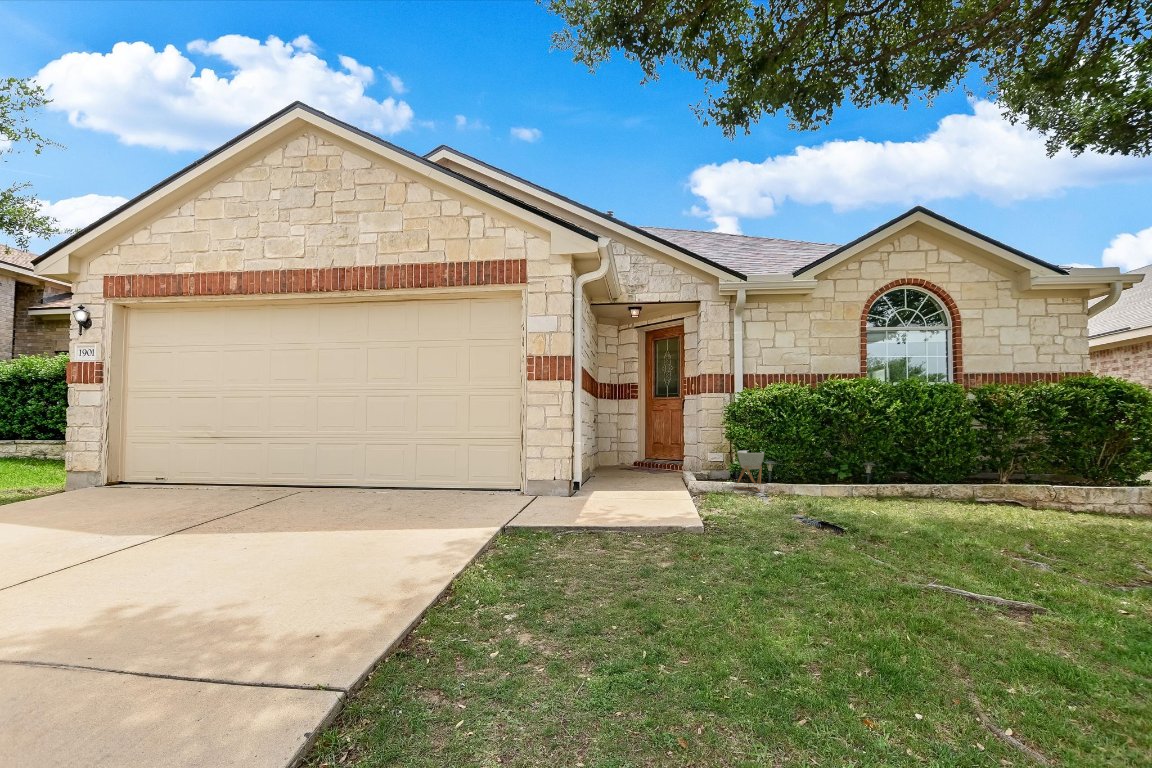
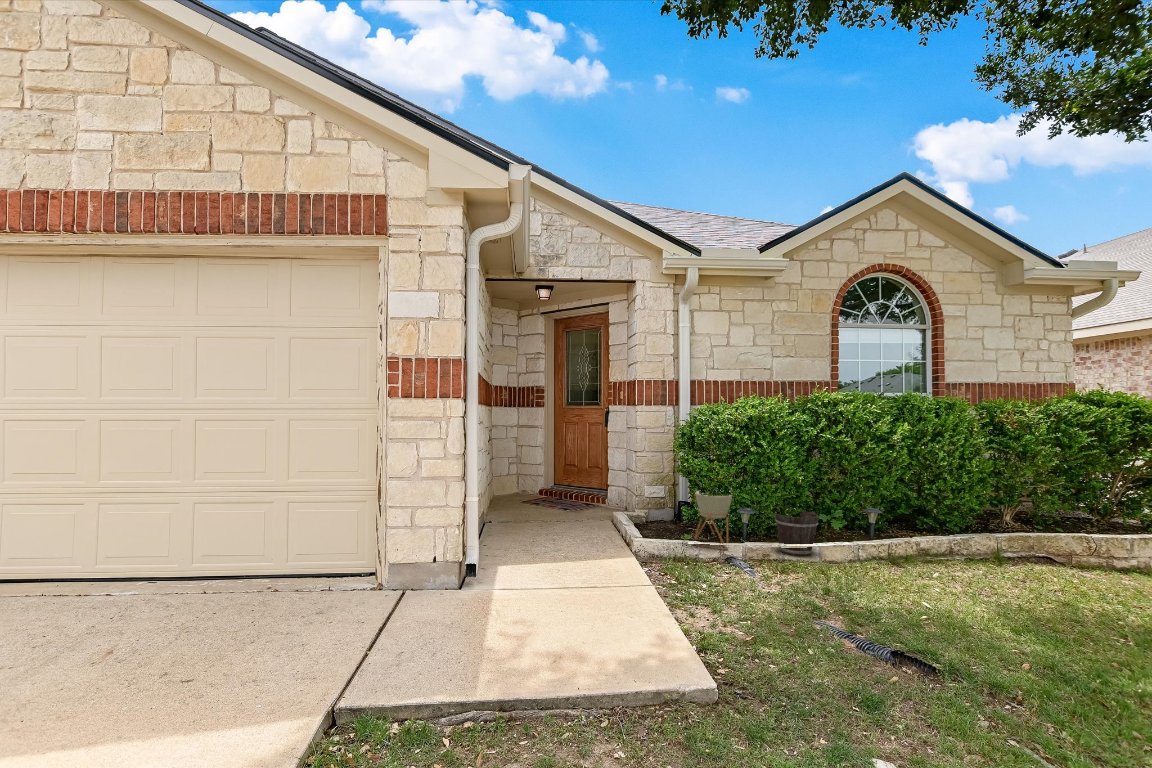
bucket: none [796,462,828,496] -> present [775,511,819,556]

